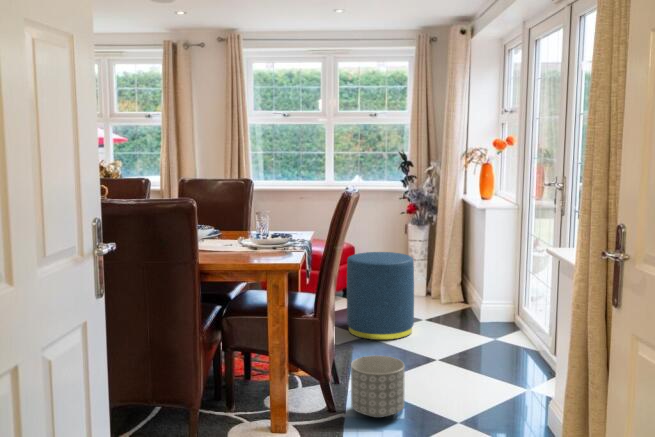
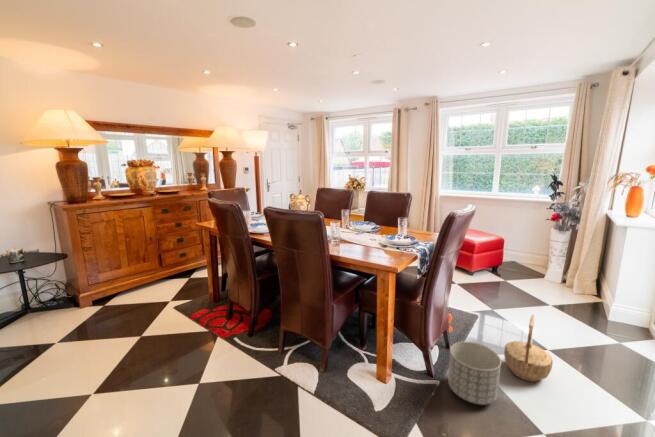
ottoman: present [347,252,414,340] -> none [481,247,544,318]
basket: none [397,315,444,389] -> present [504,315,553,382]

